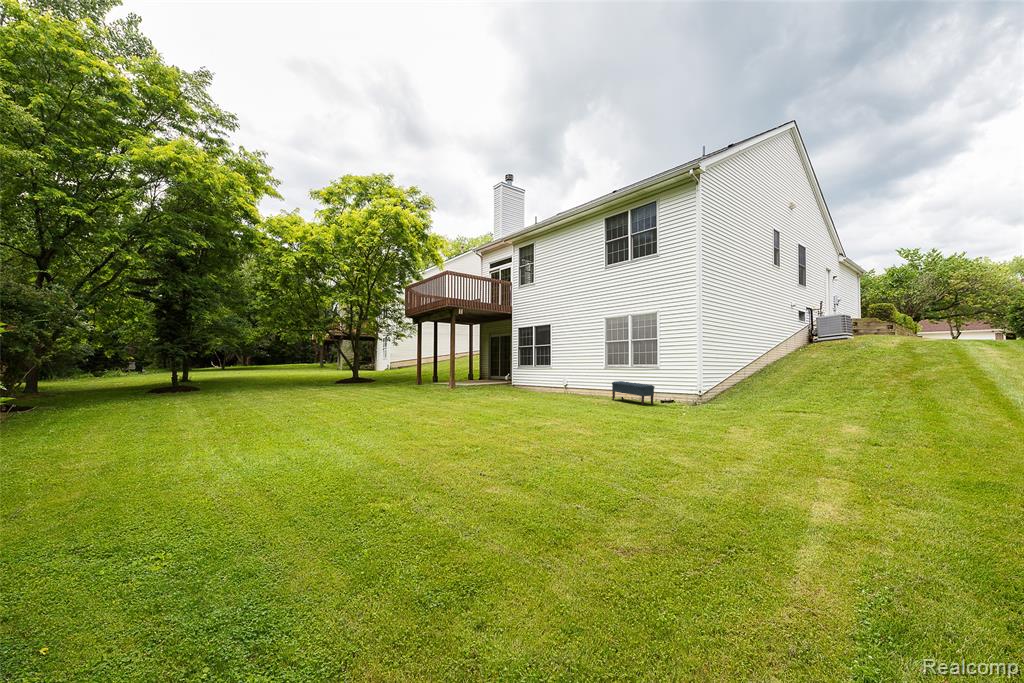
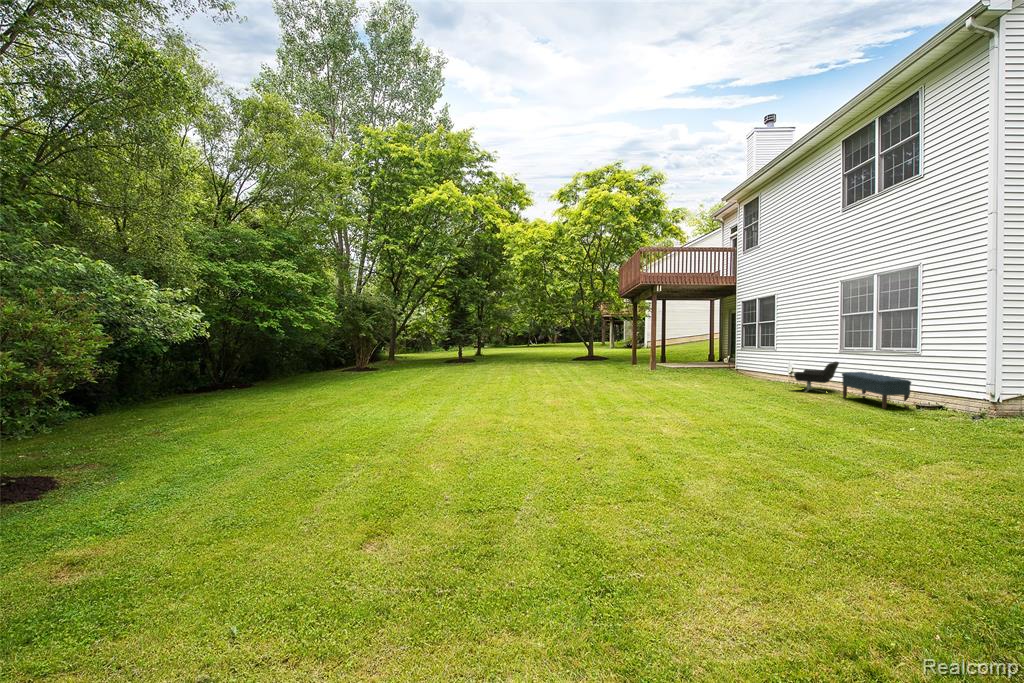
lounge chair: none [575,375,604,398] -> present [794,362,839,392]

